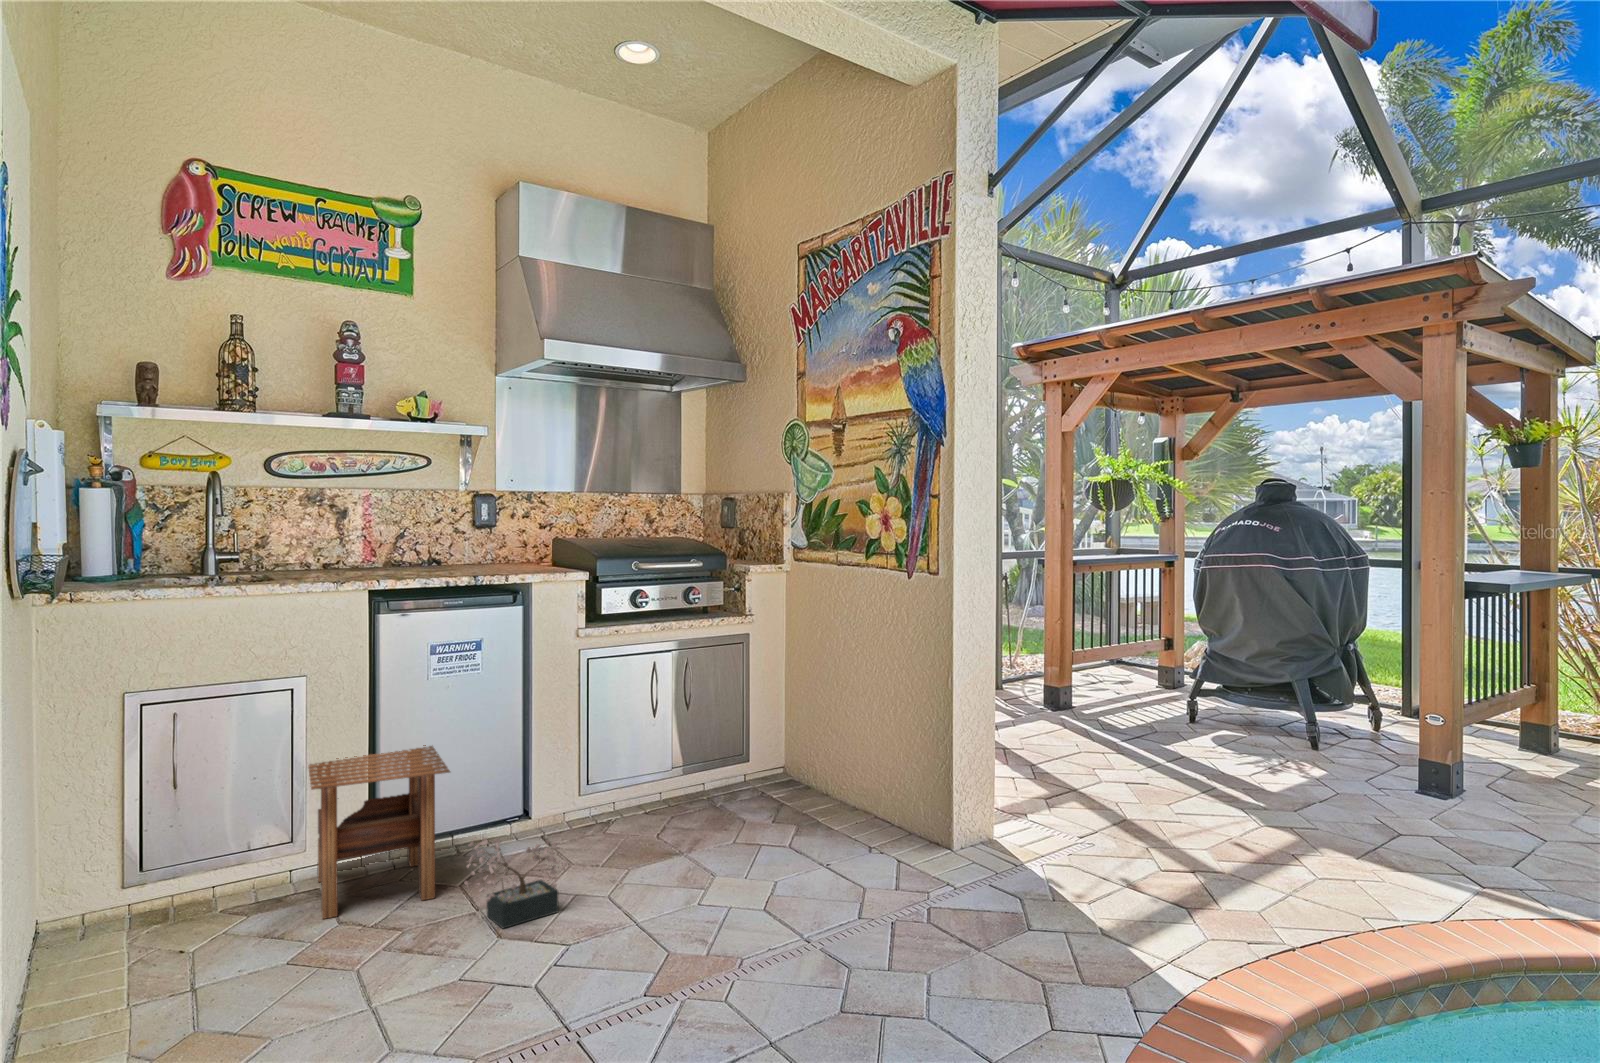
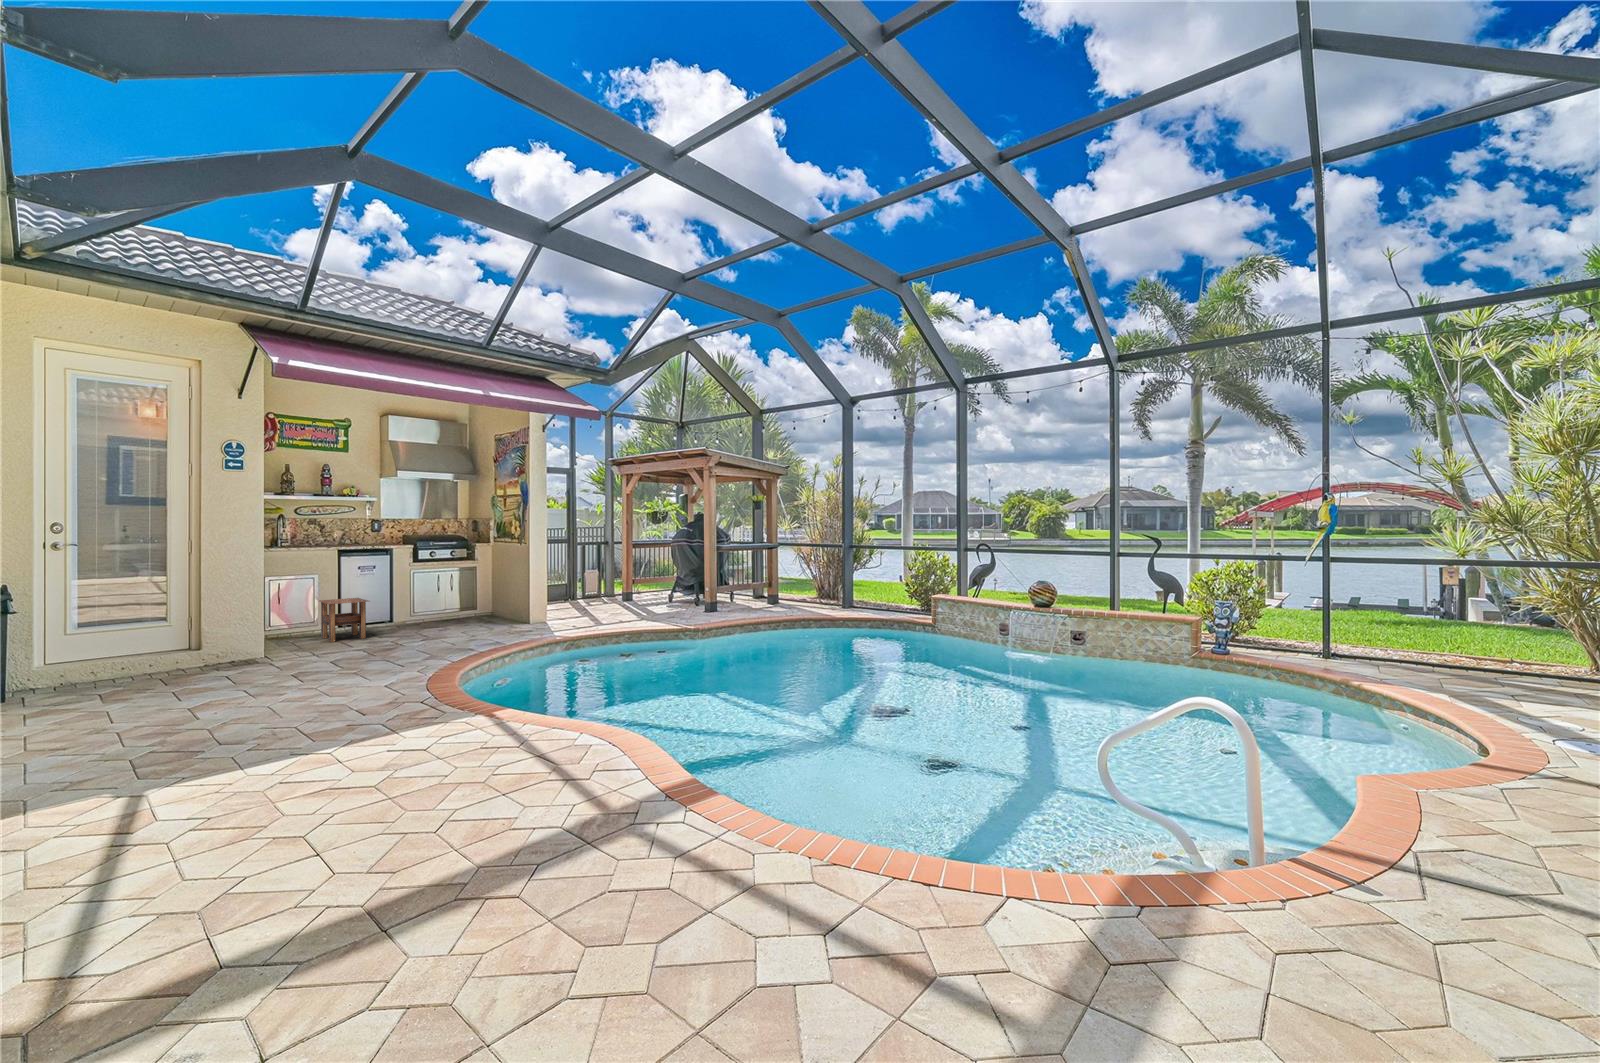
decorative plant: present [465,838,567,928] -> none [378,617,409,640]

